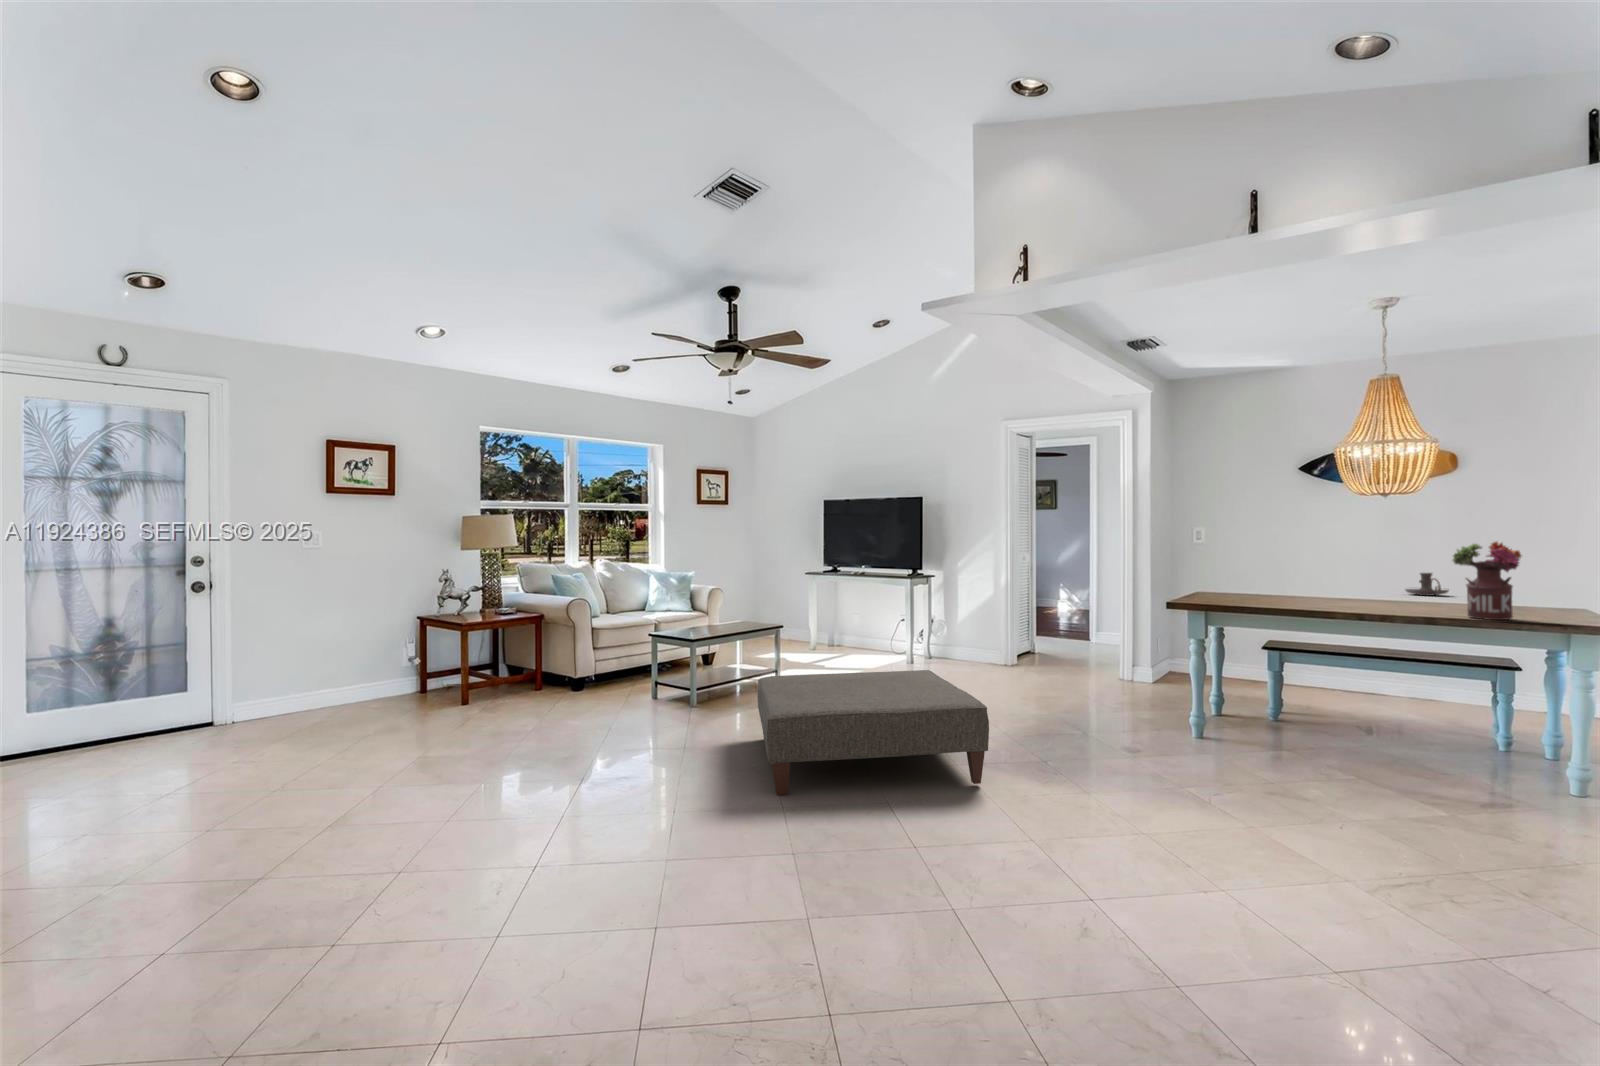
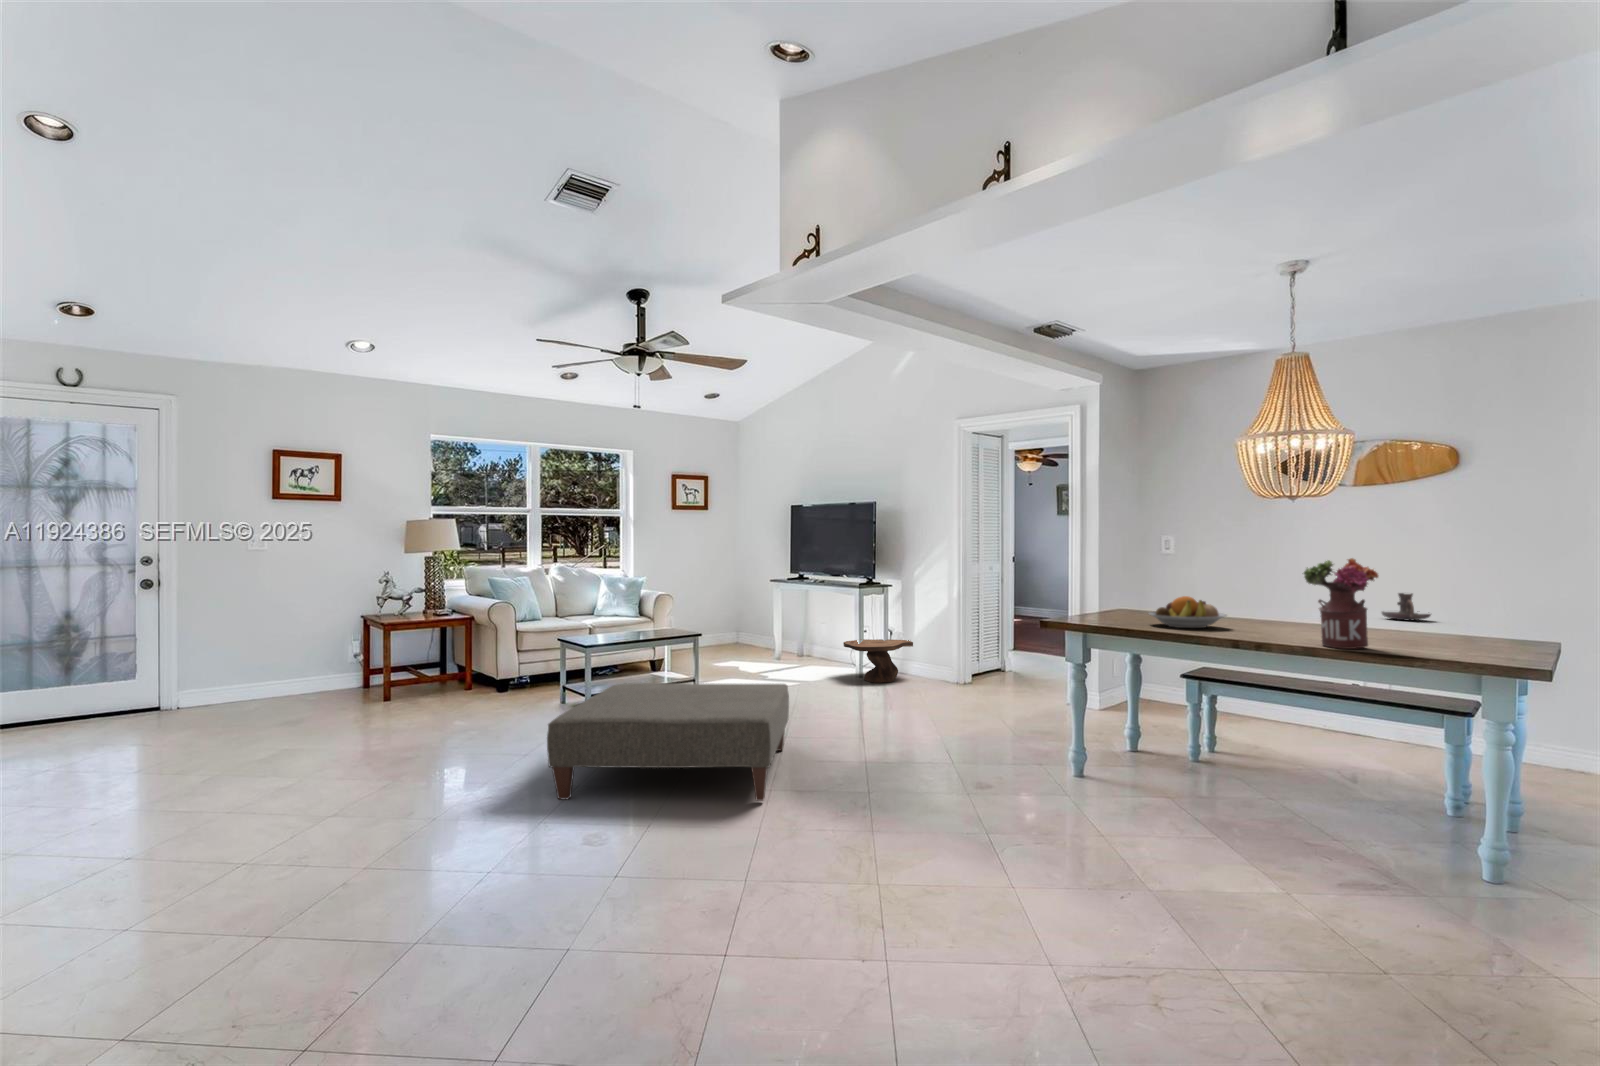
fruit bowl: none [1266,578,1343,606] -> present [1149,596,1227,628]
side table: none [892,624,959,666] -> present [843,639,913,683]

